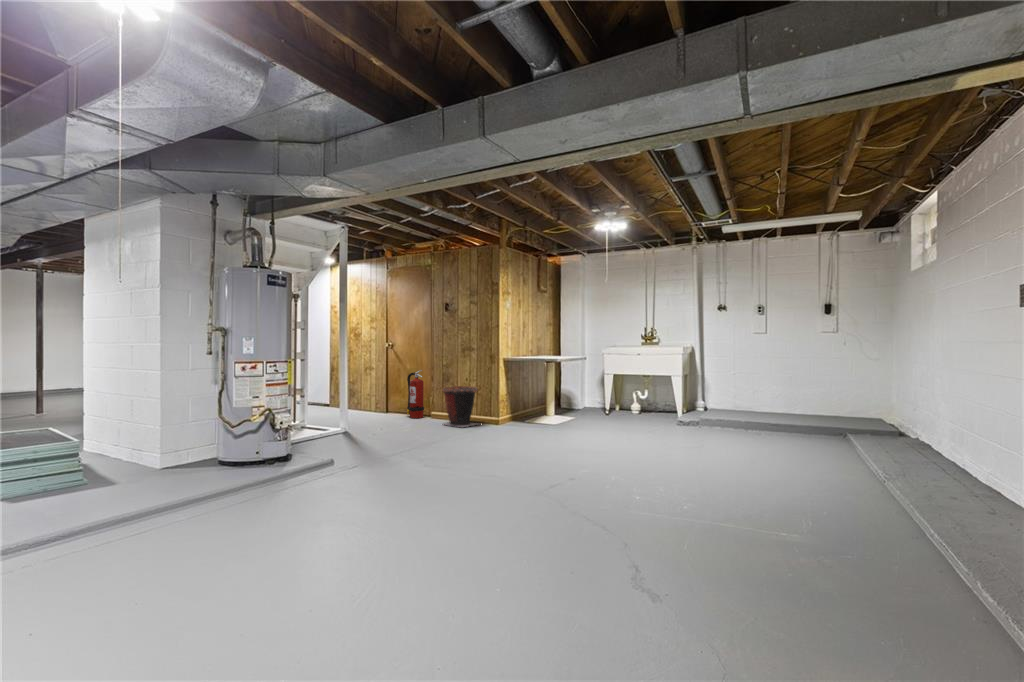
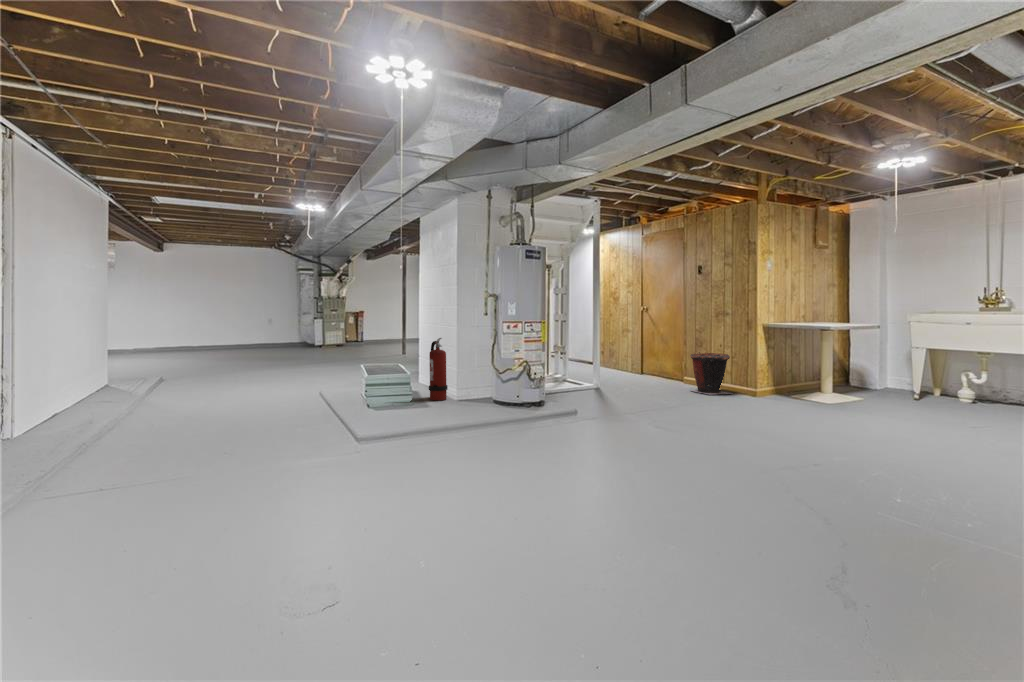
fire extinguisher: present [407,370,424,418] -> present [429,338,447,401]

